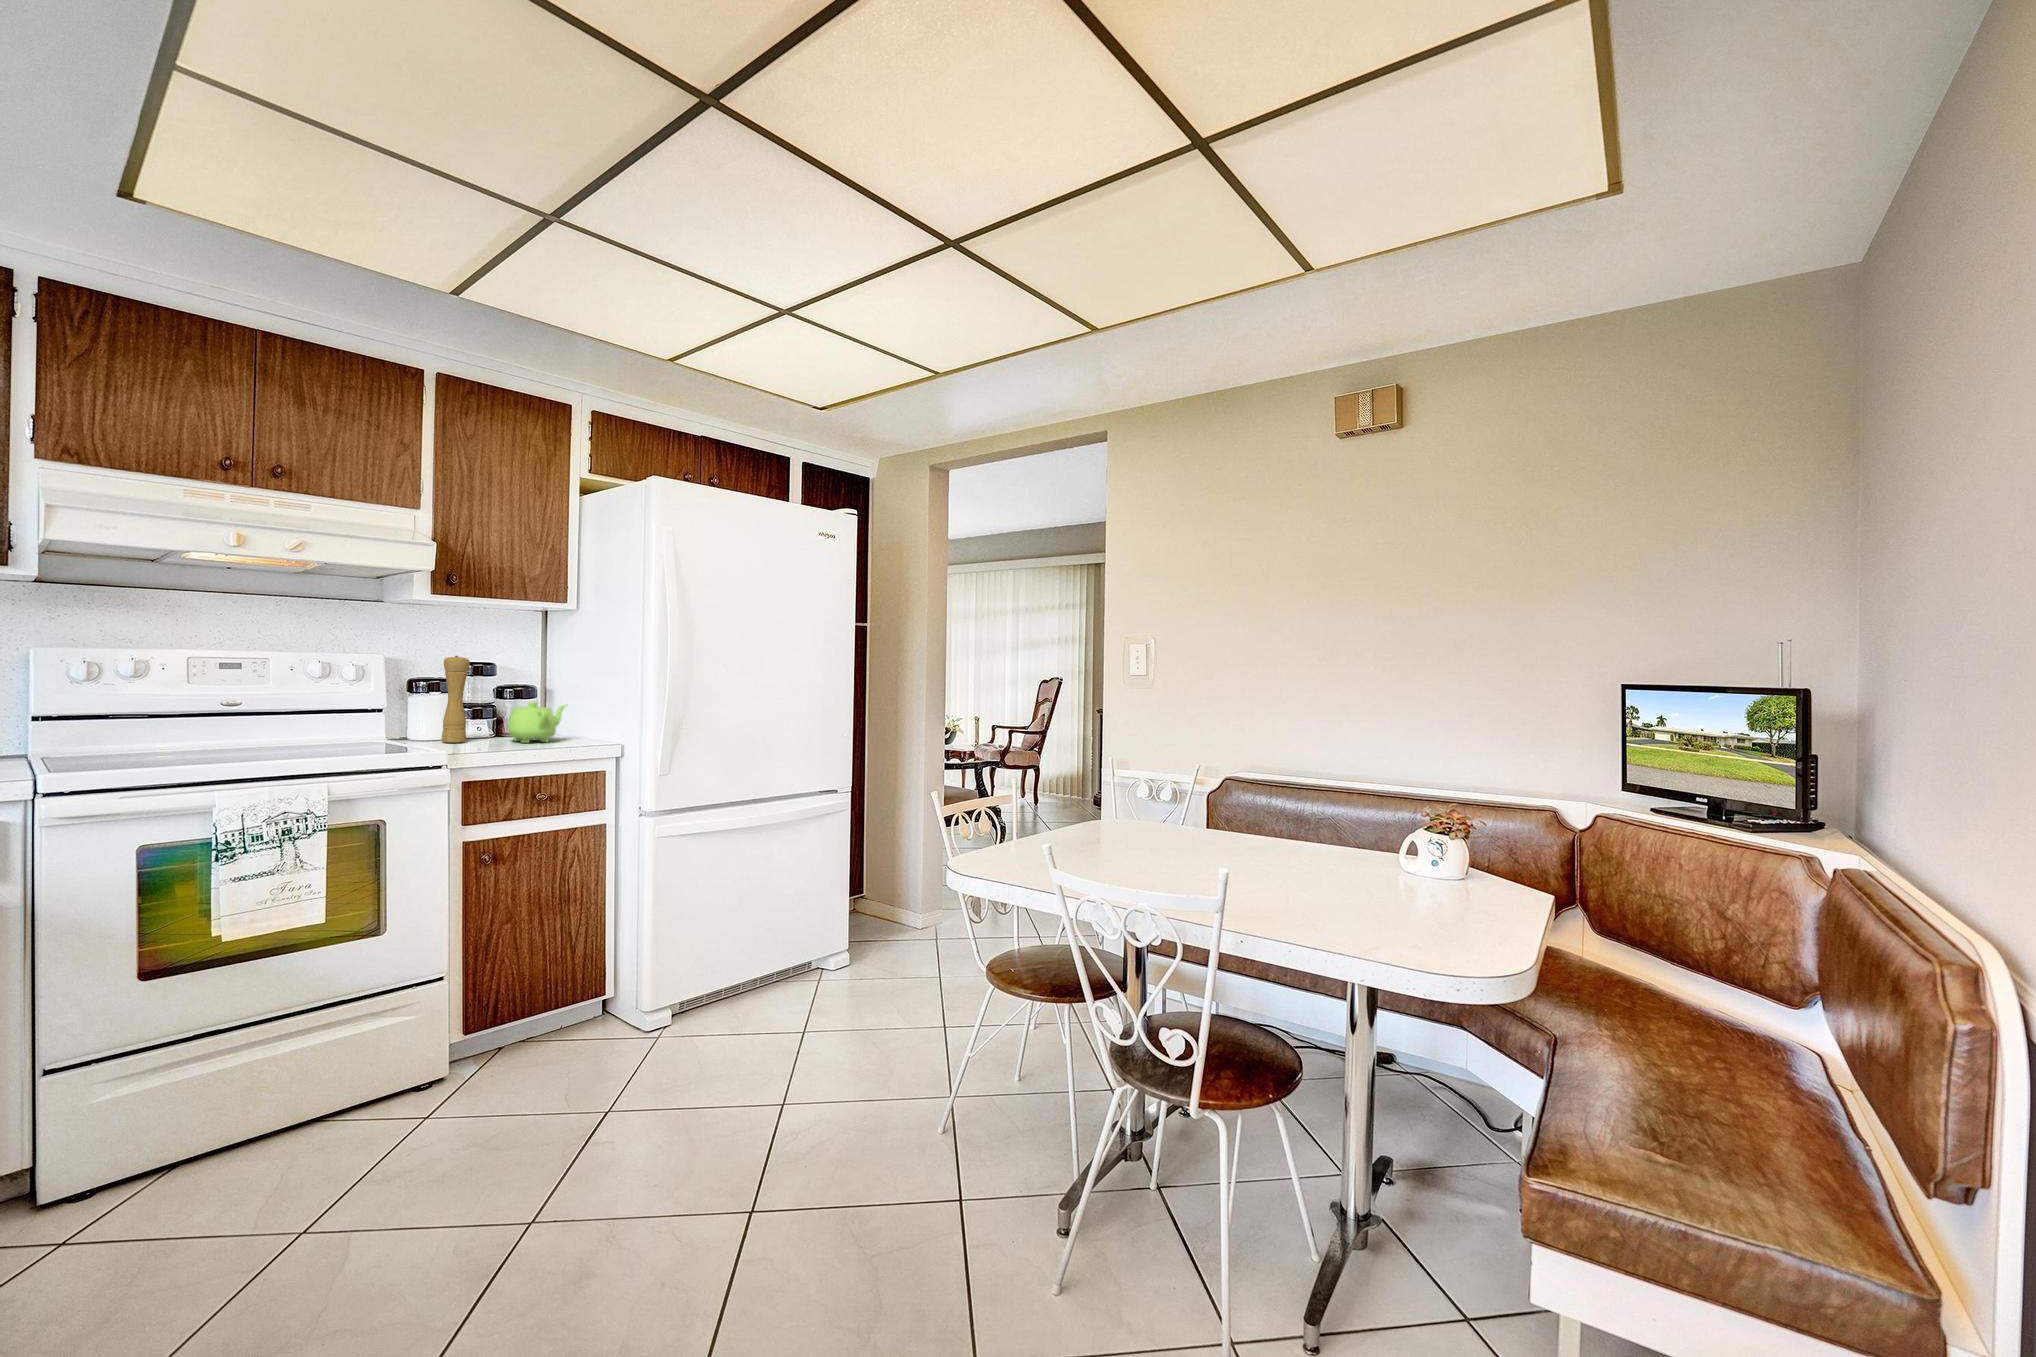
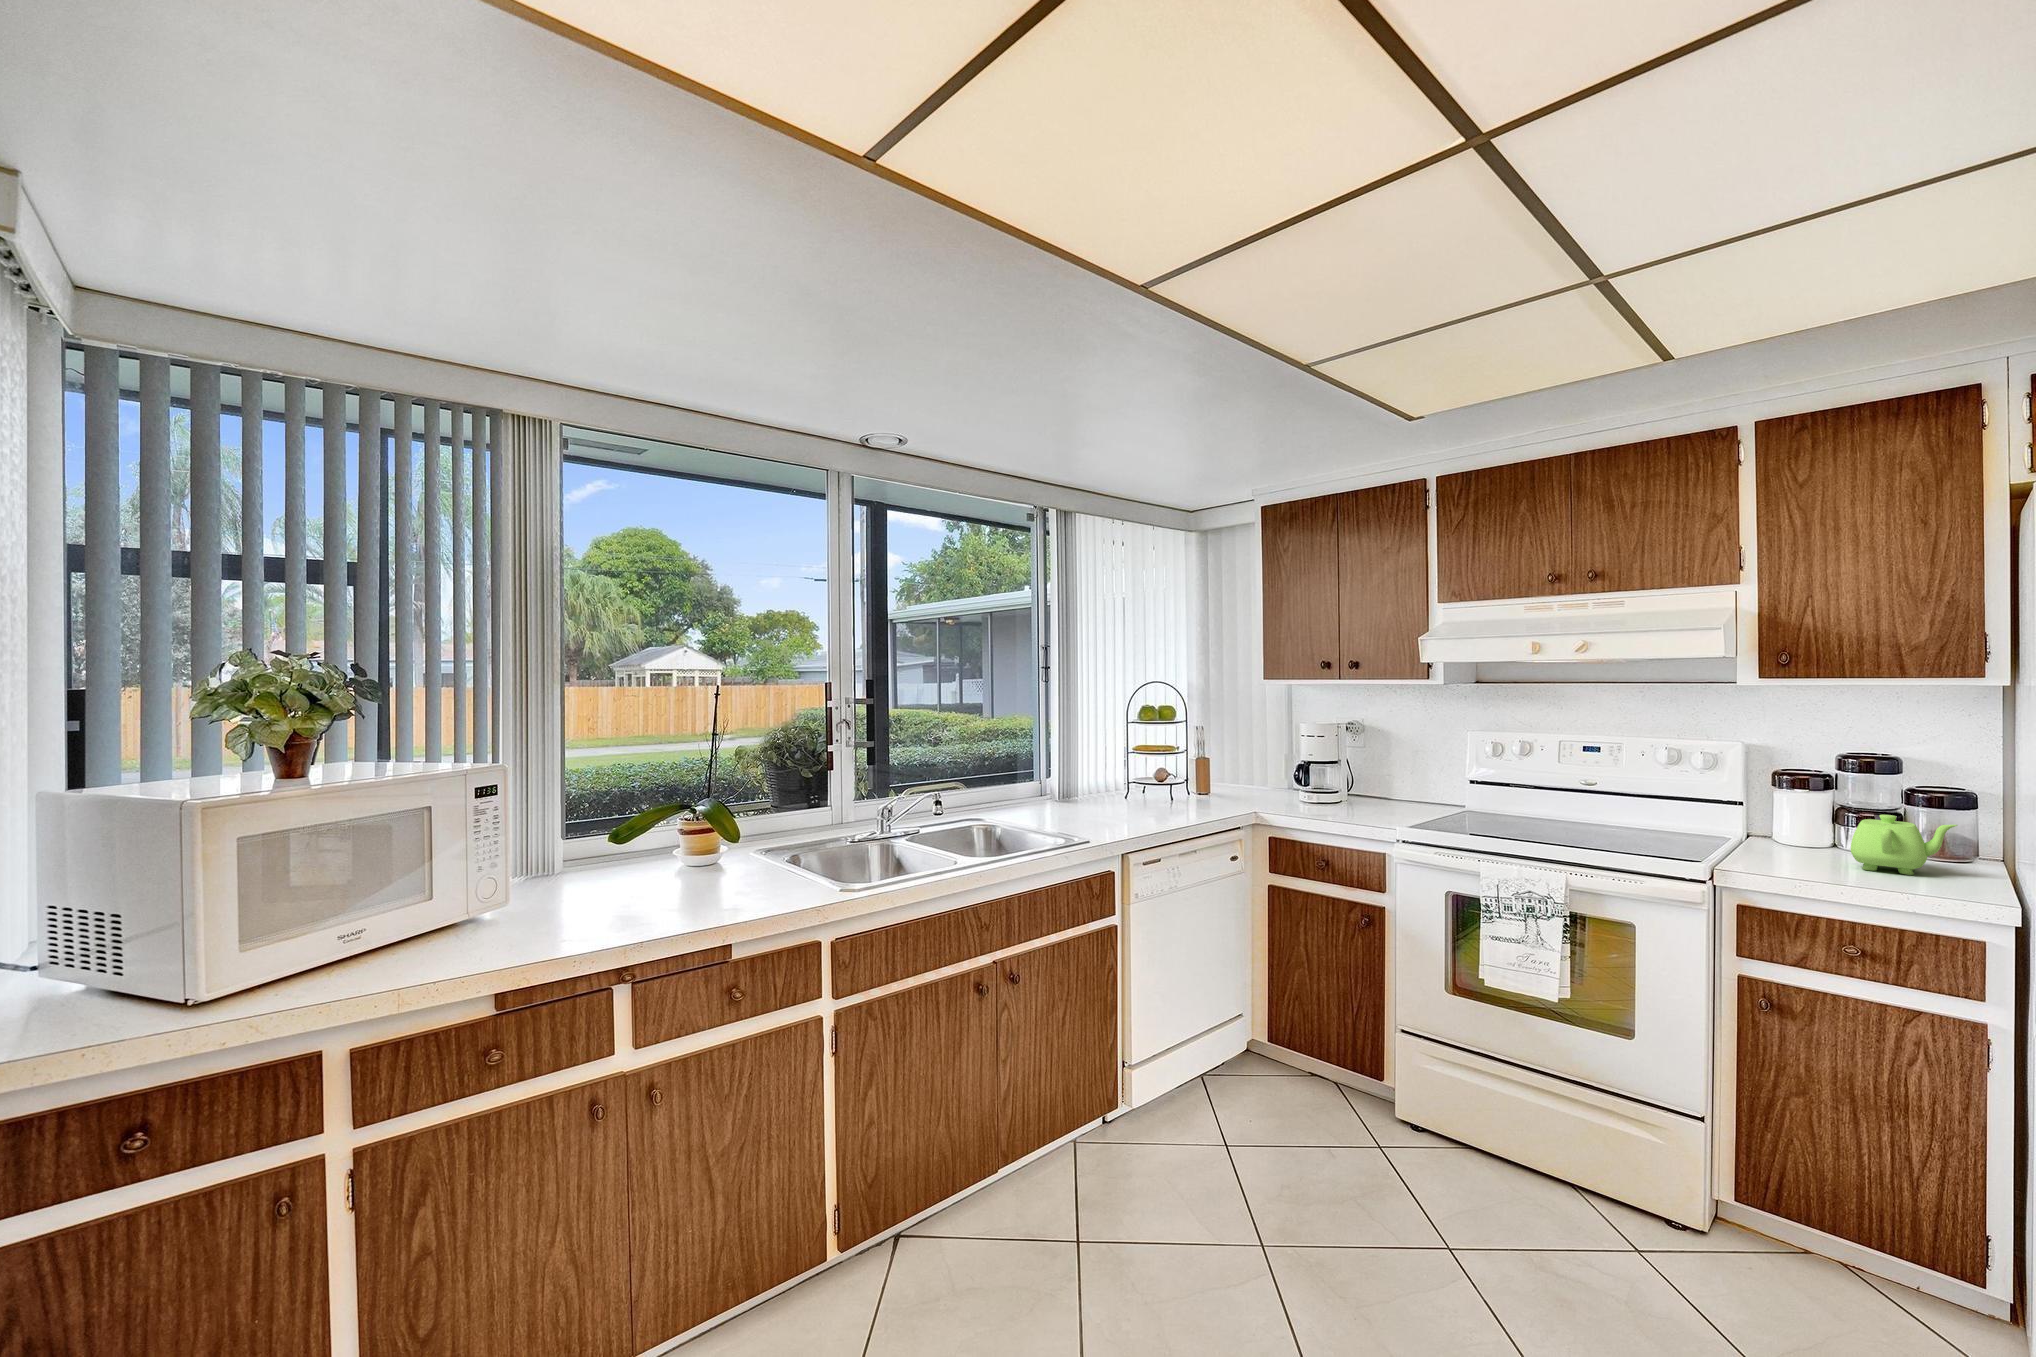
pepper mill: present [442,656,470,743] -> none [1764,749,1798,855]

